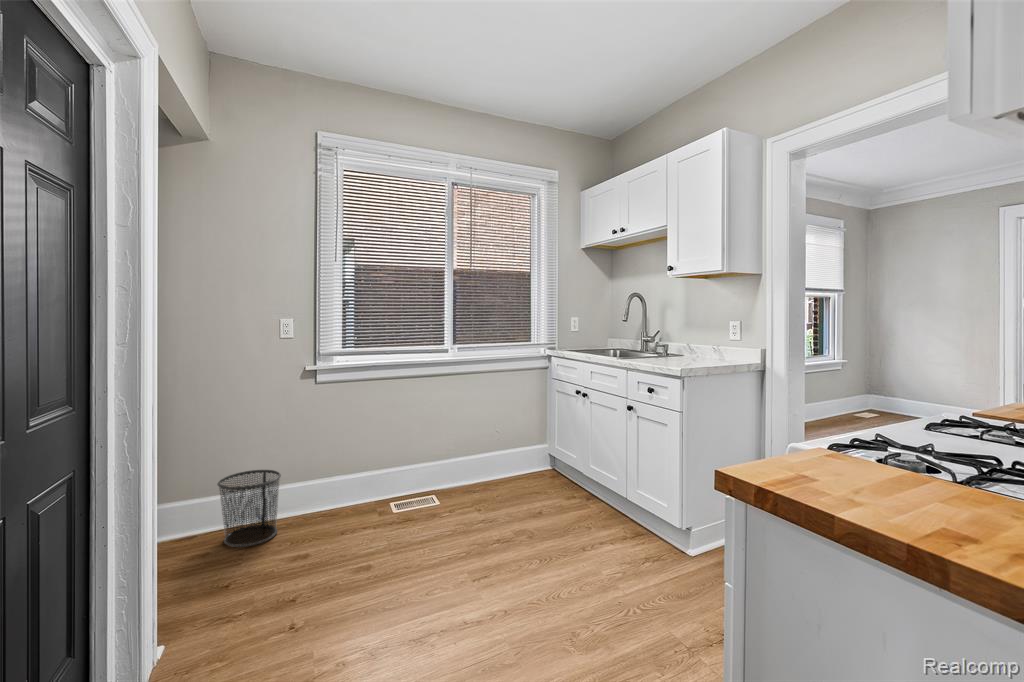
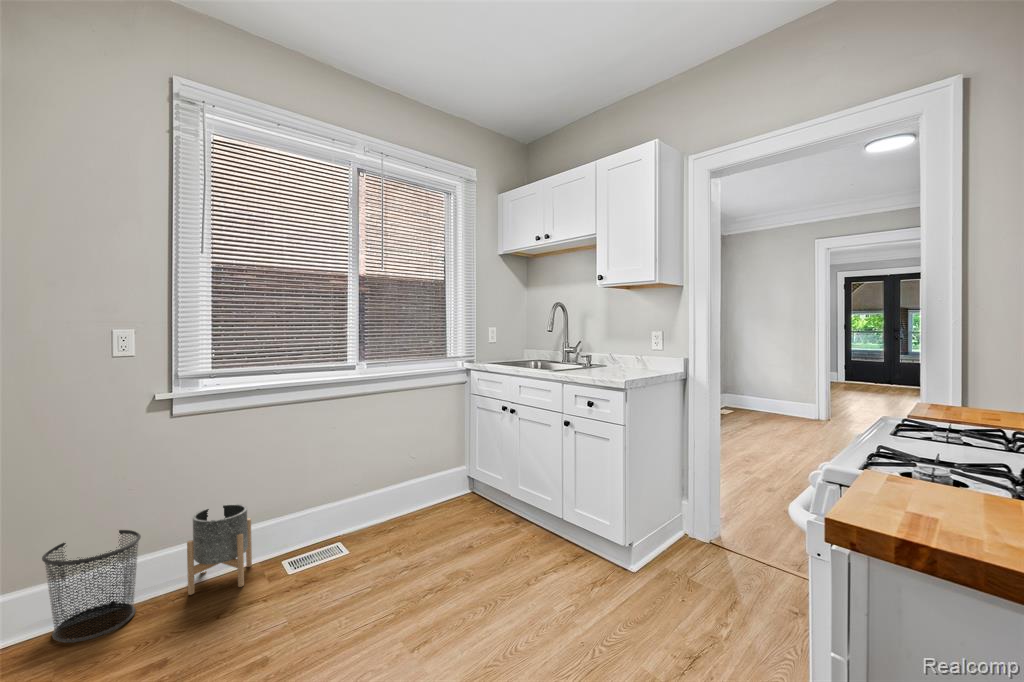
planter: none [313,459,362,525] -> present [187,504,252,595]

